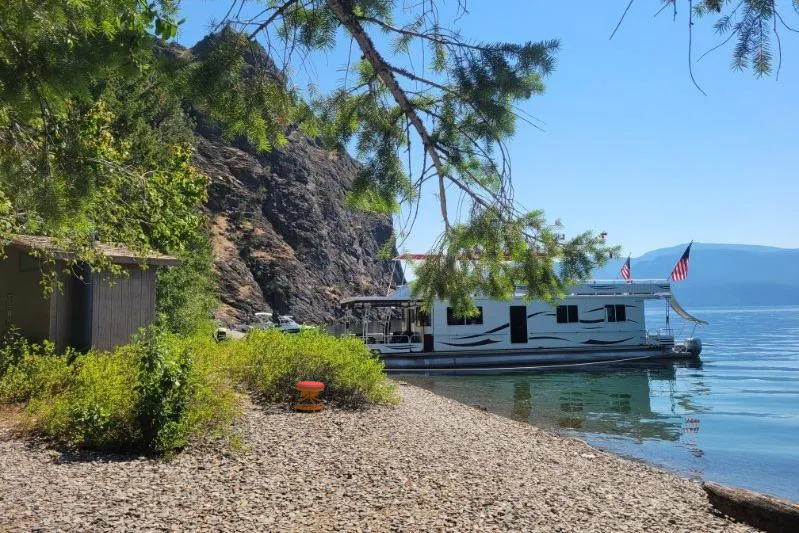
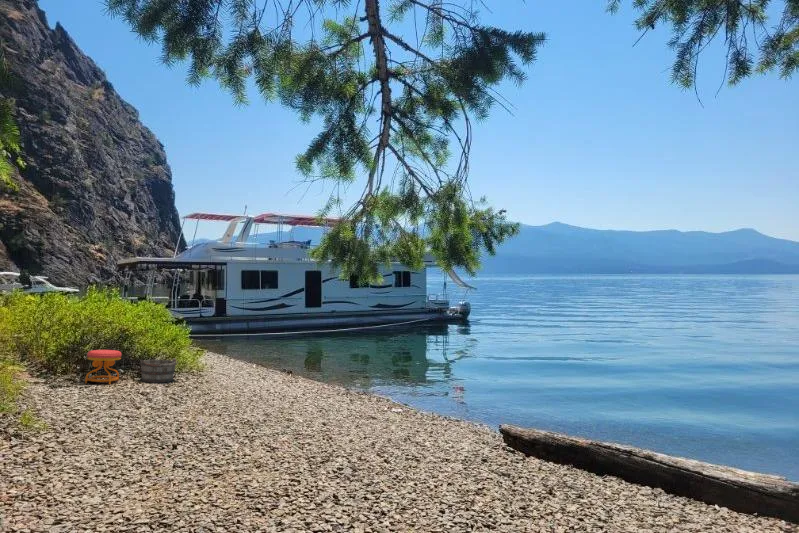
bucket: none [340,391,373,413] -> present [140,358,178,383]

